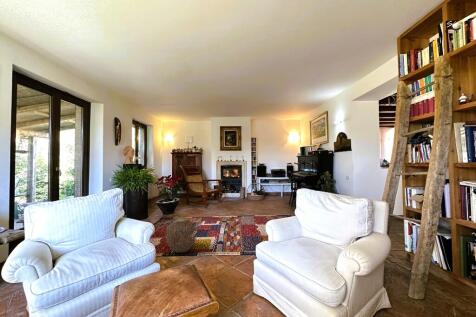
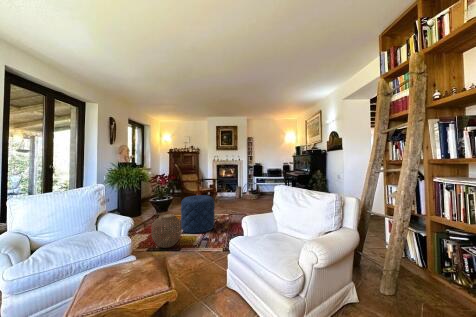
pouf: none [193,198,226,237] -> present [181,195,215,233]

